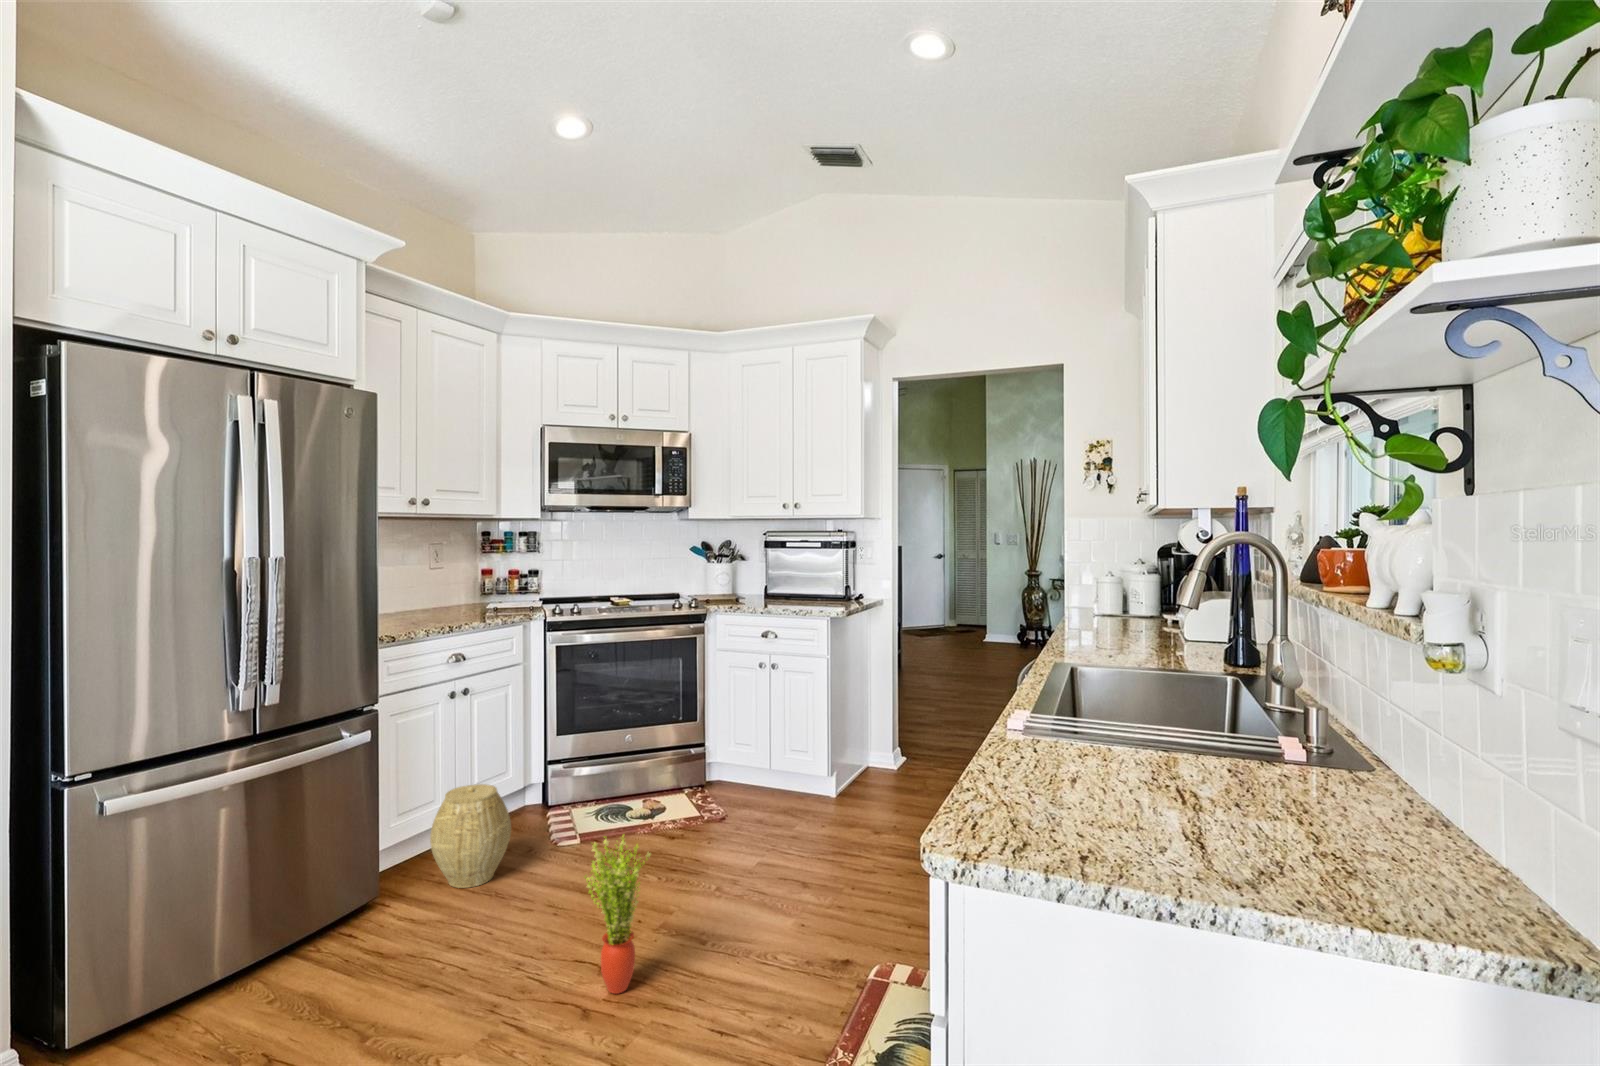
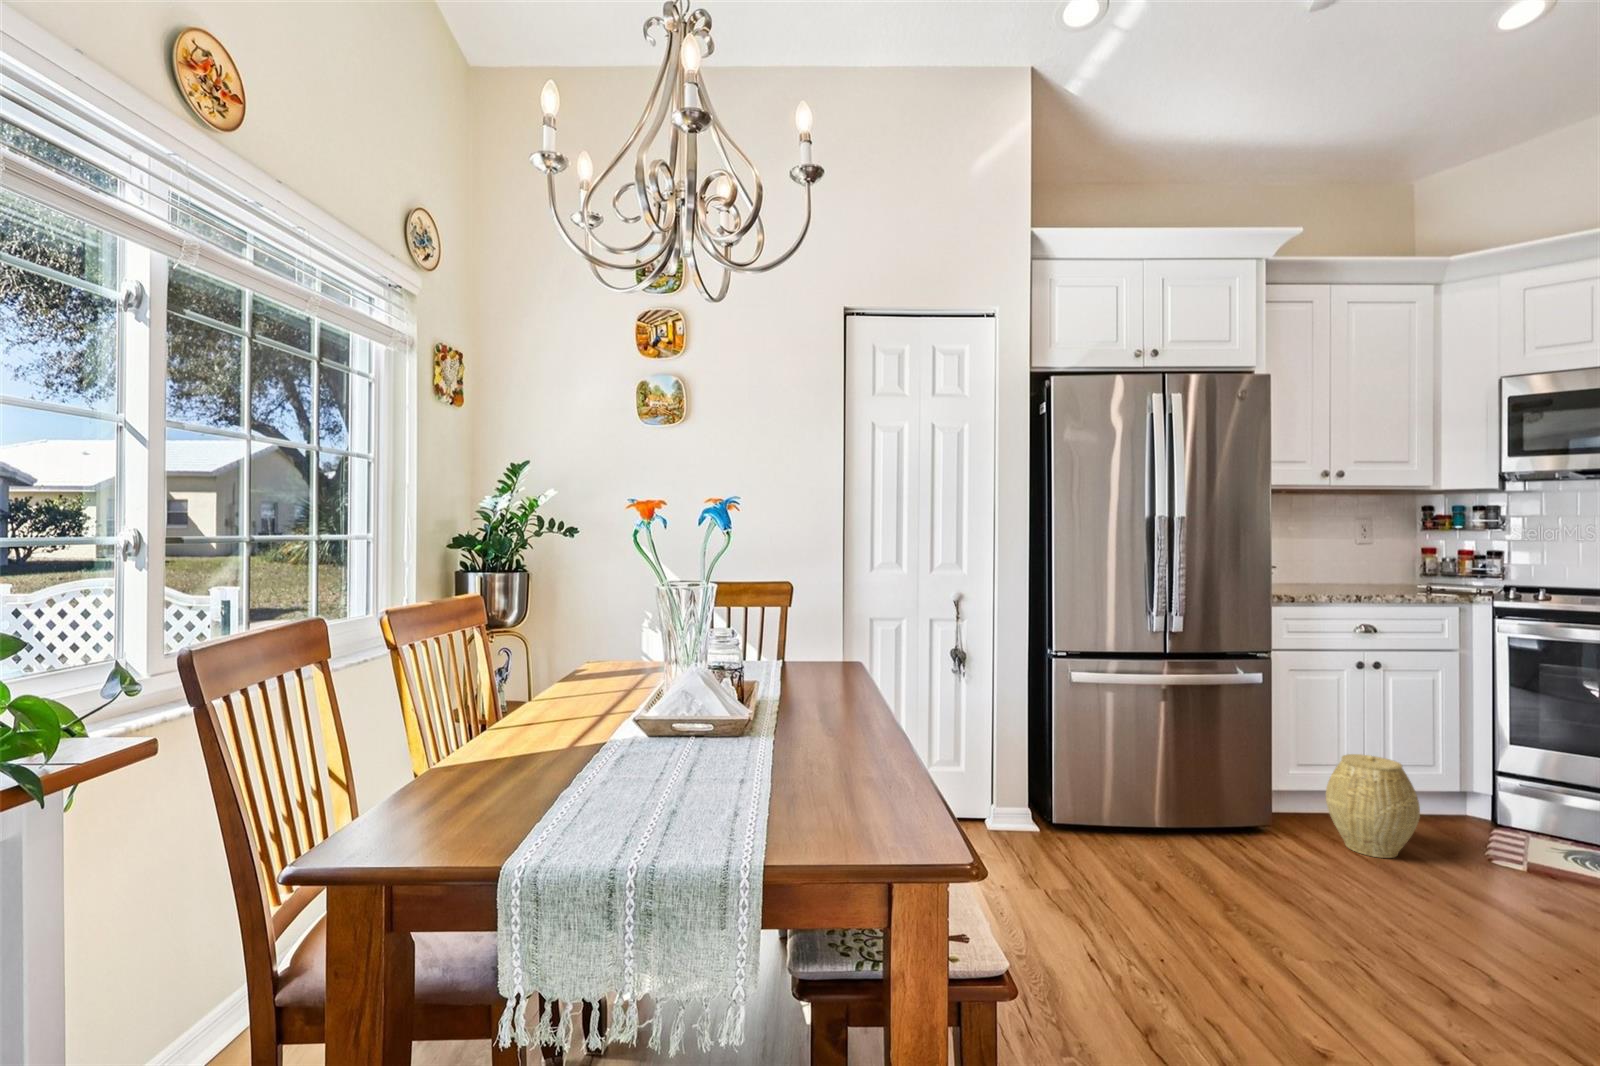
potted plant: present [585,837,651,994] -> none [1449,816,1555,1005]

